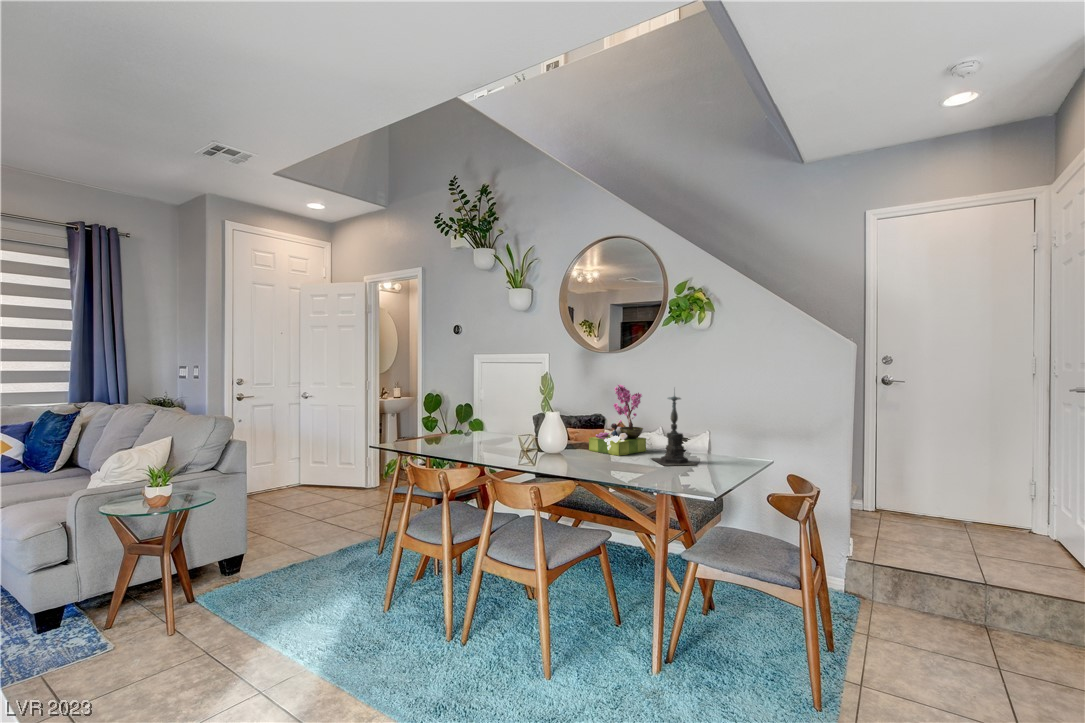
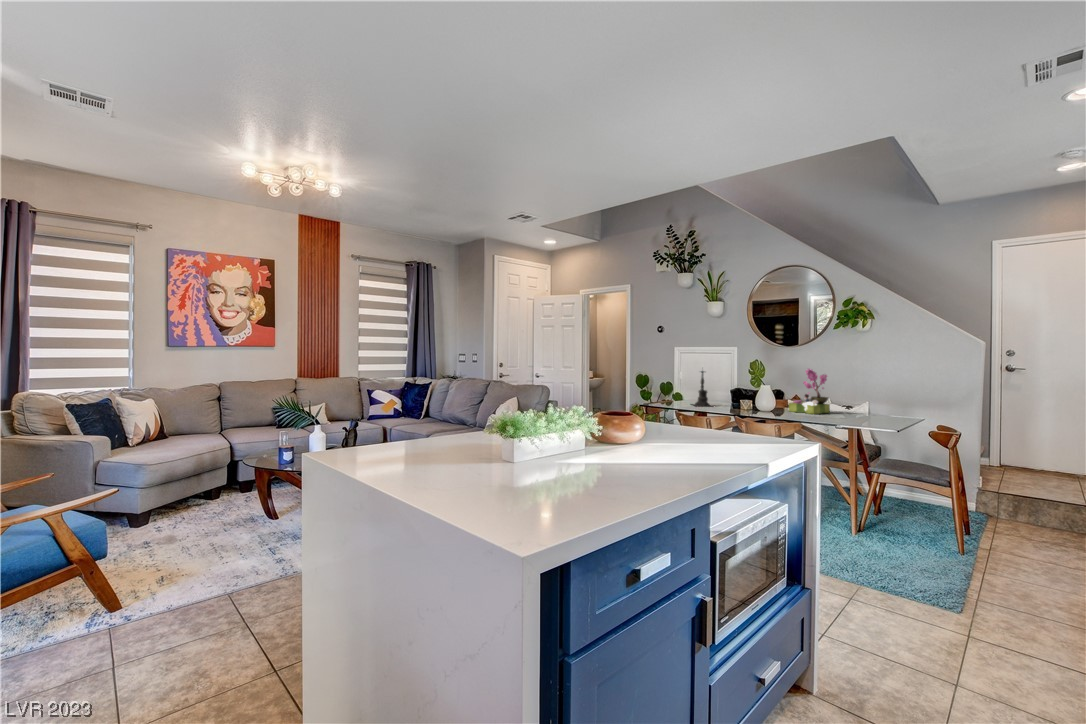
candle holder: present [652,393,696,466] -> present [692,371,711,406]

